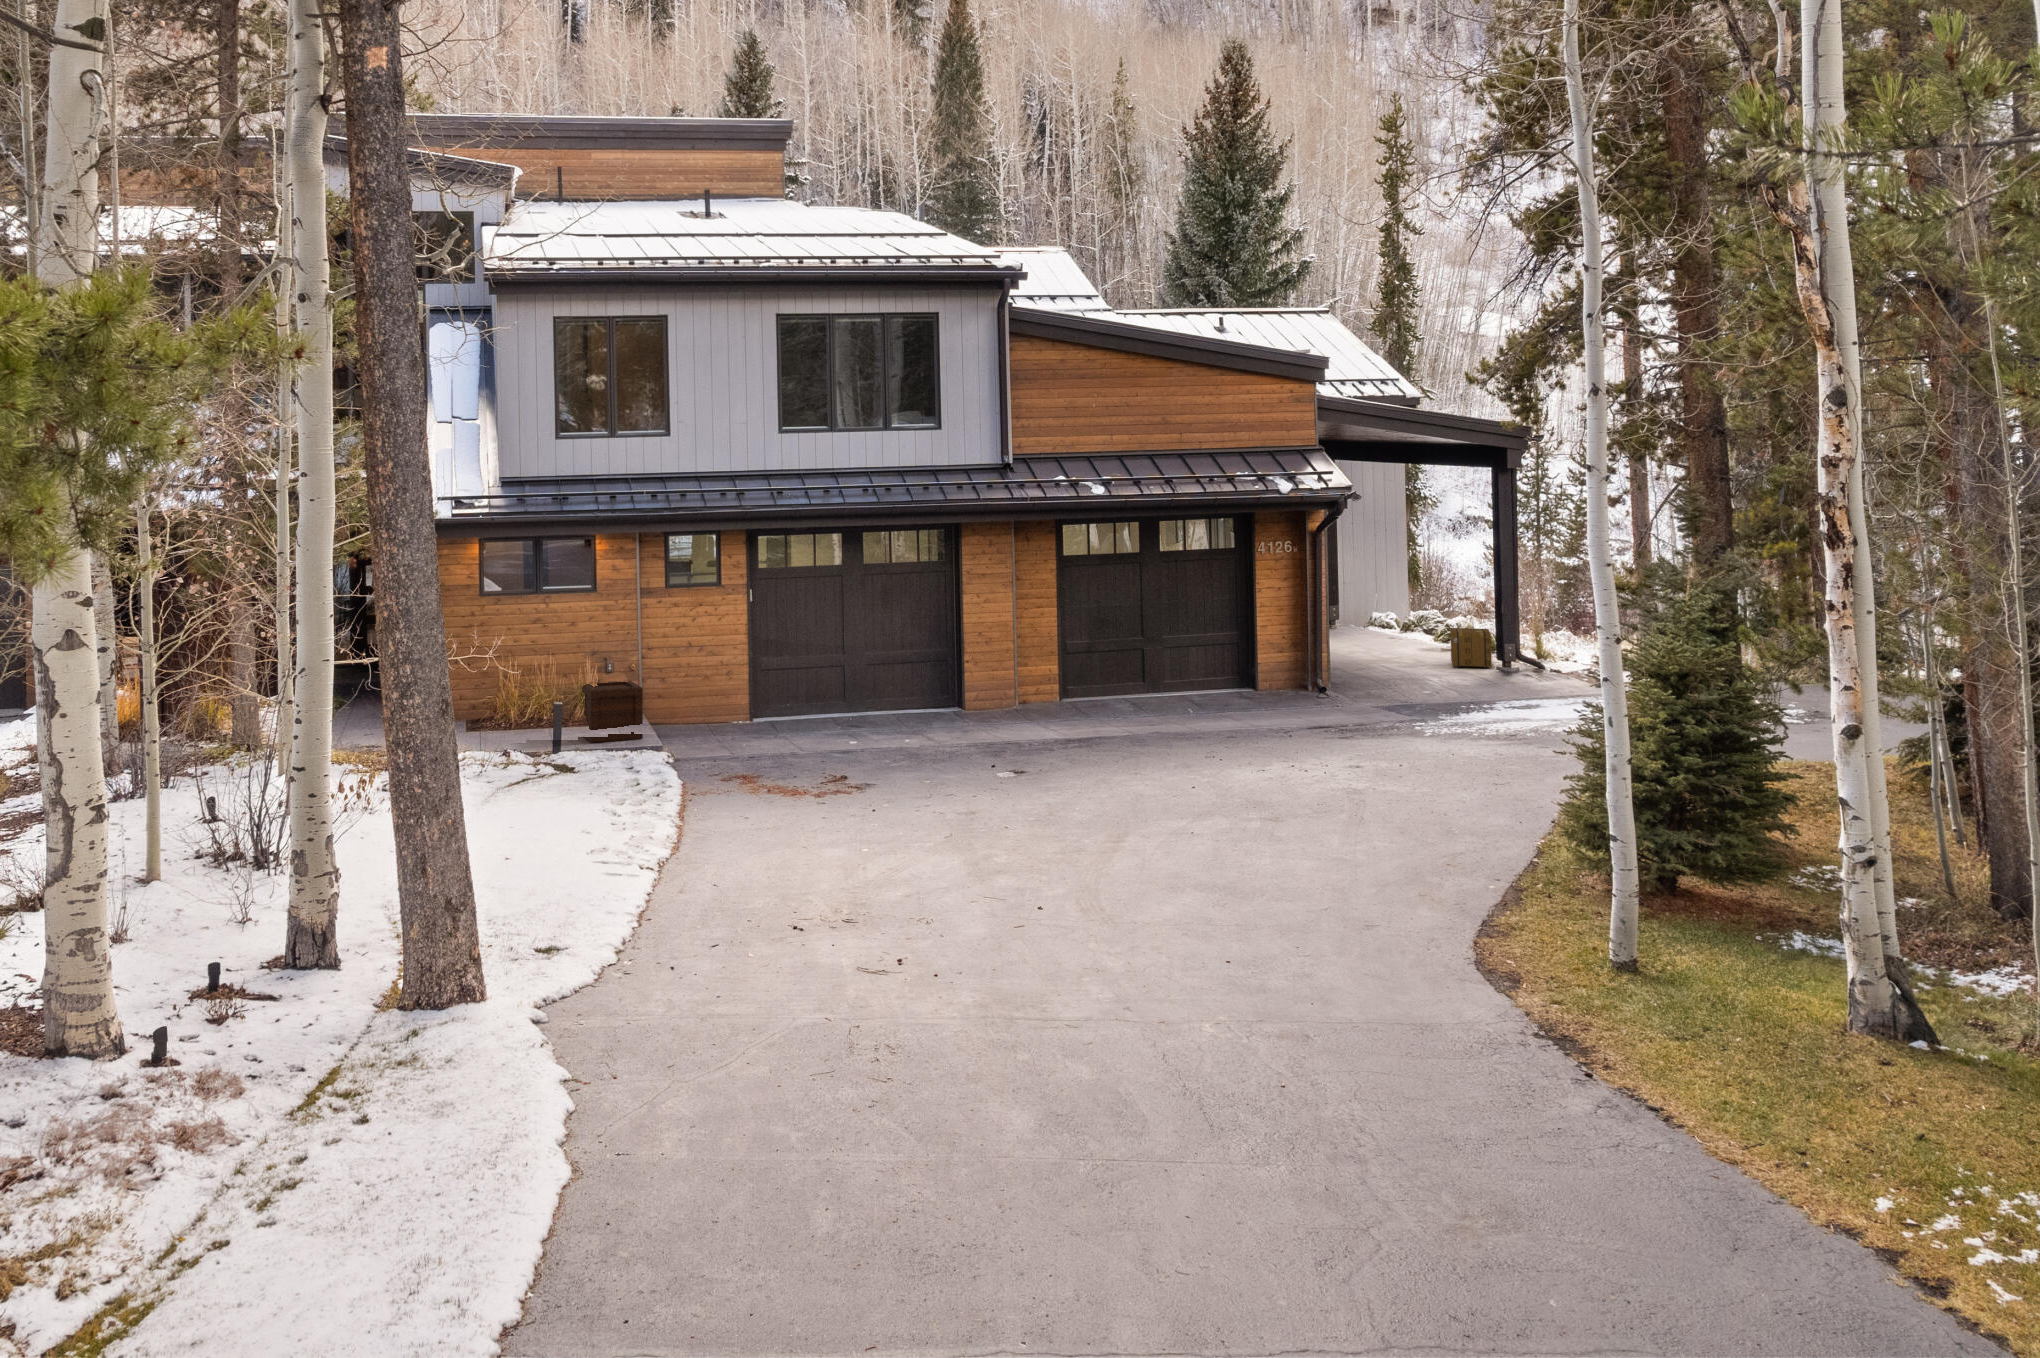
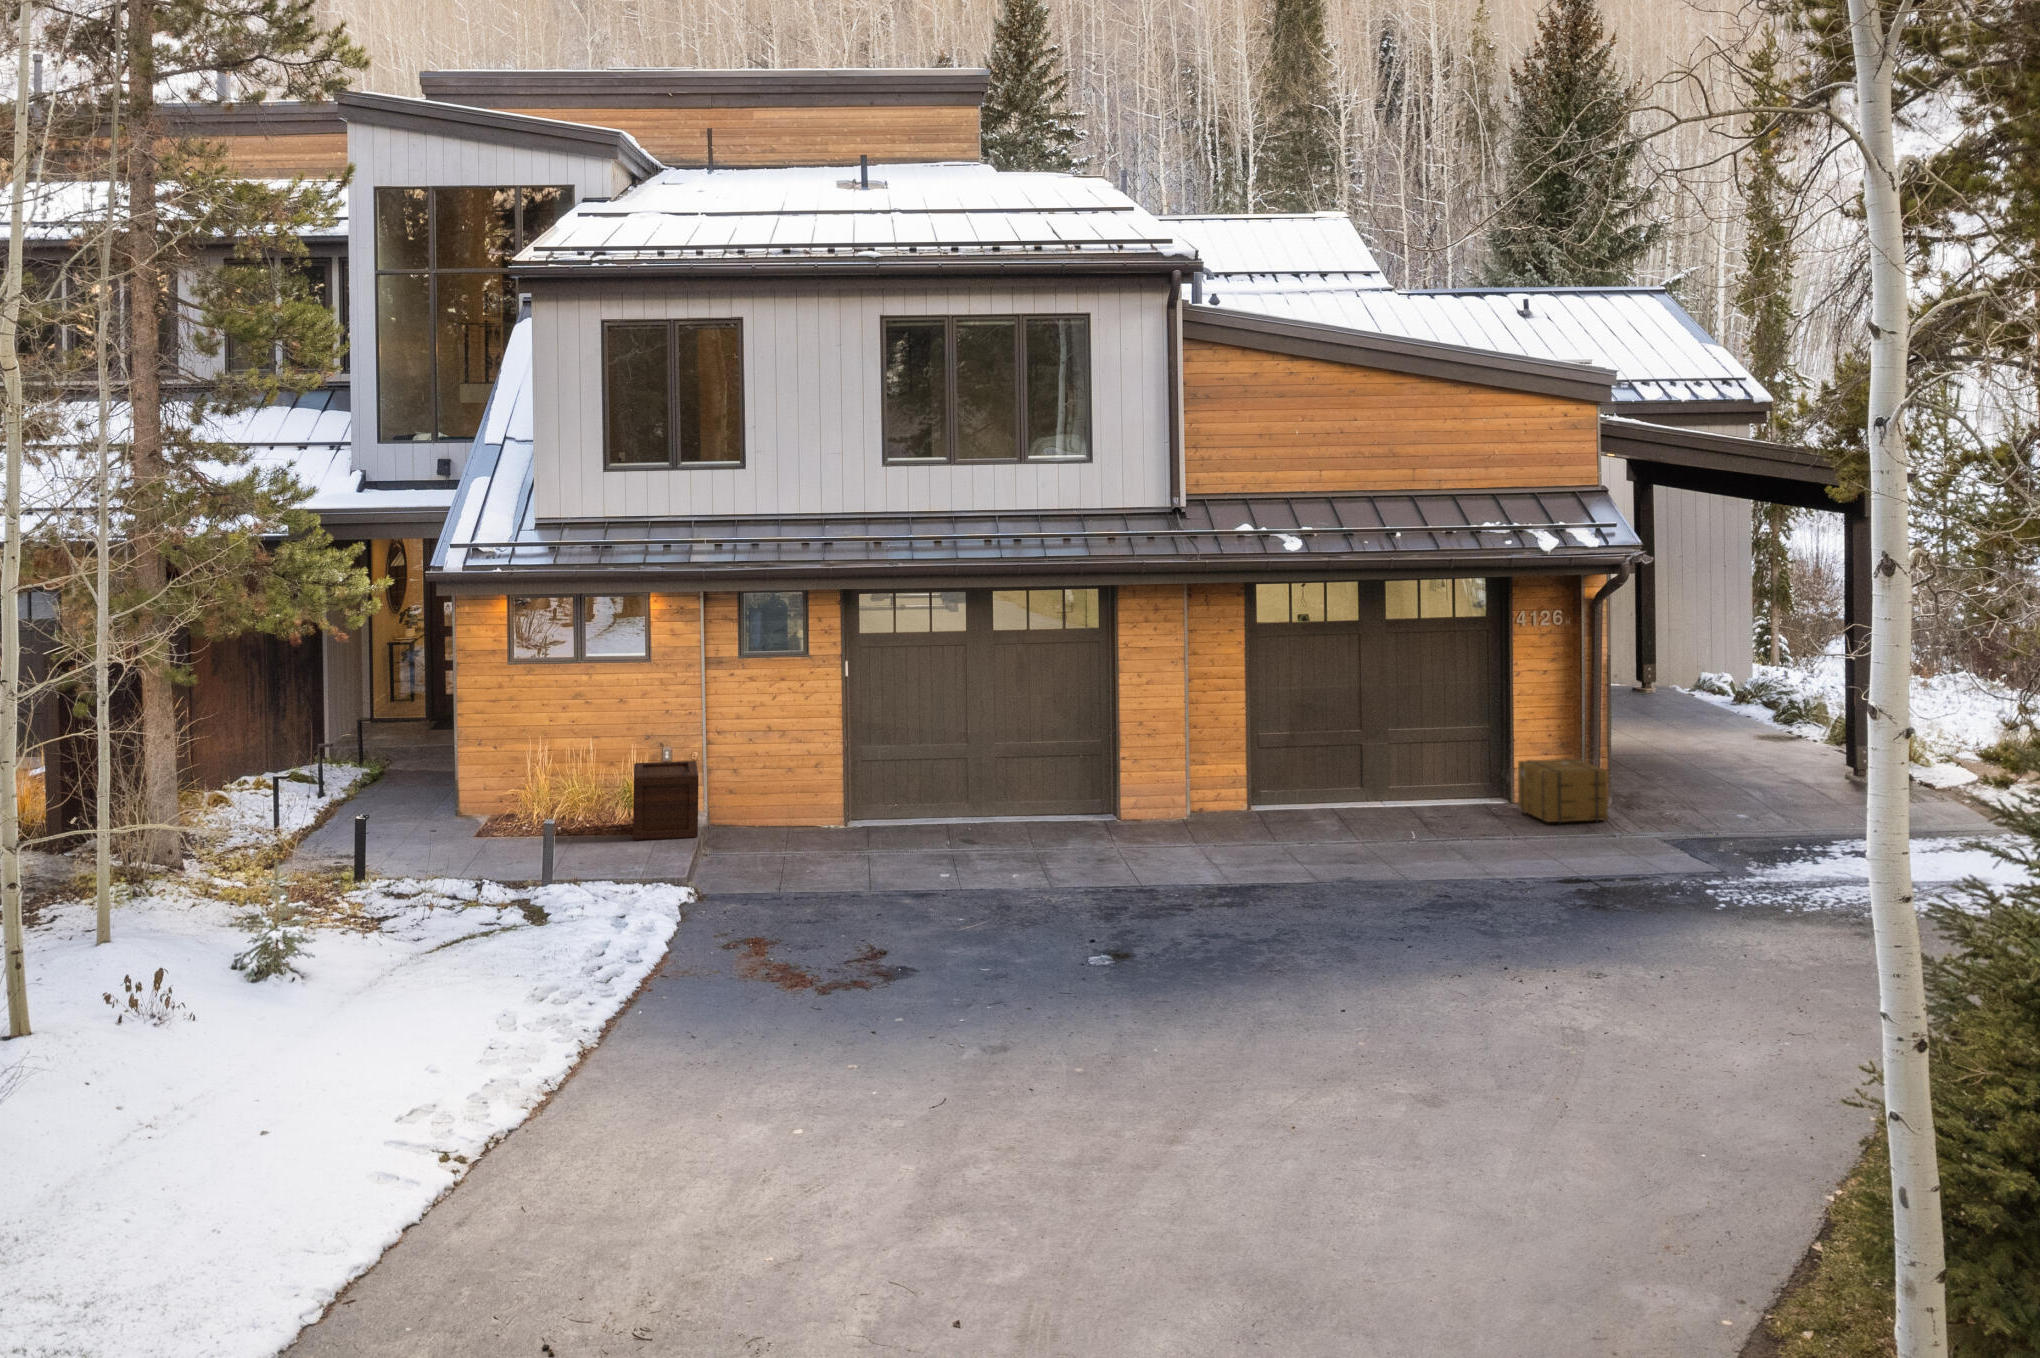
cardboard box: present [1450,628,1492,669] -> present [1518,759,1608,823]

